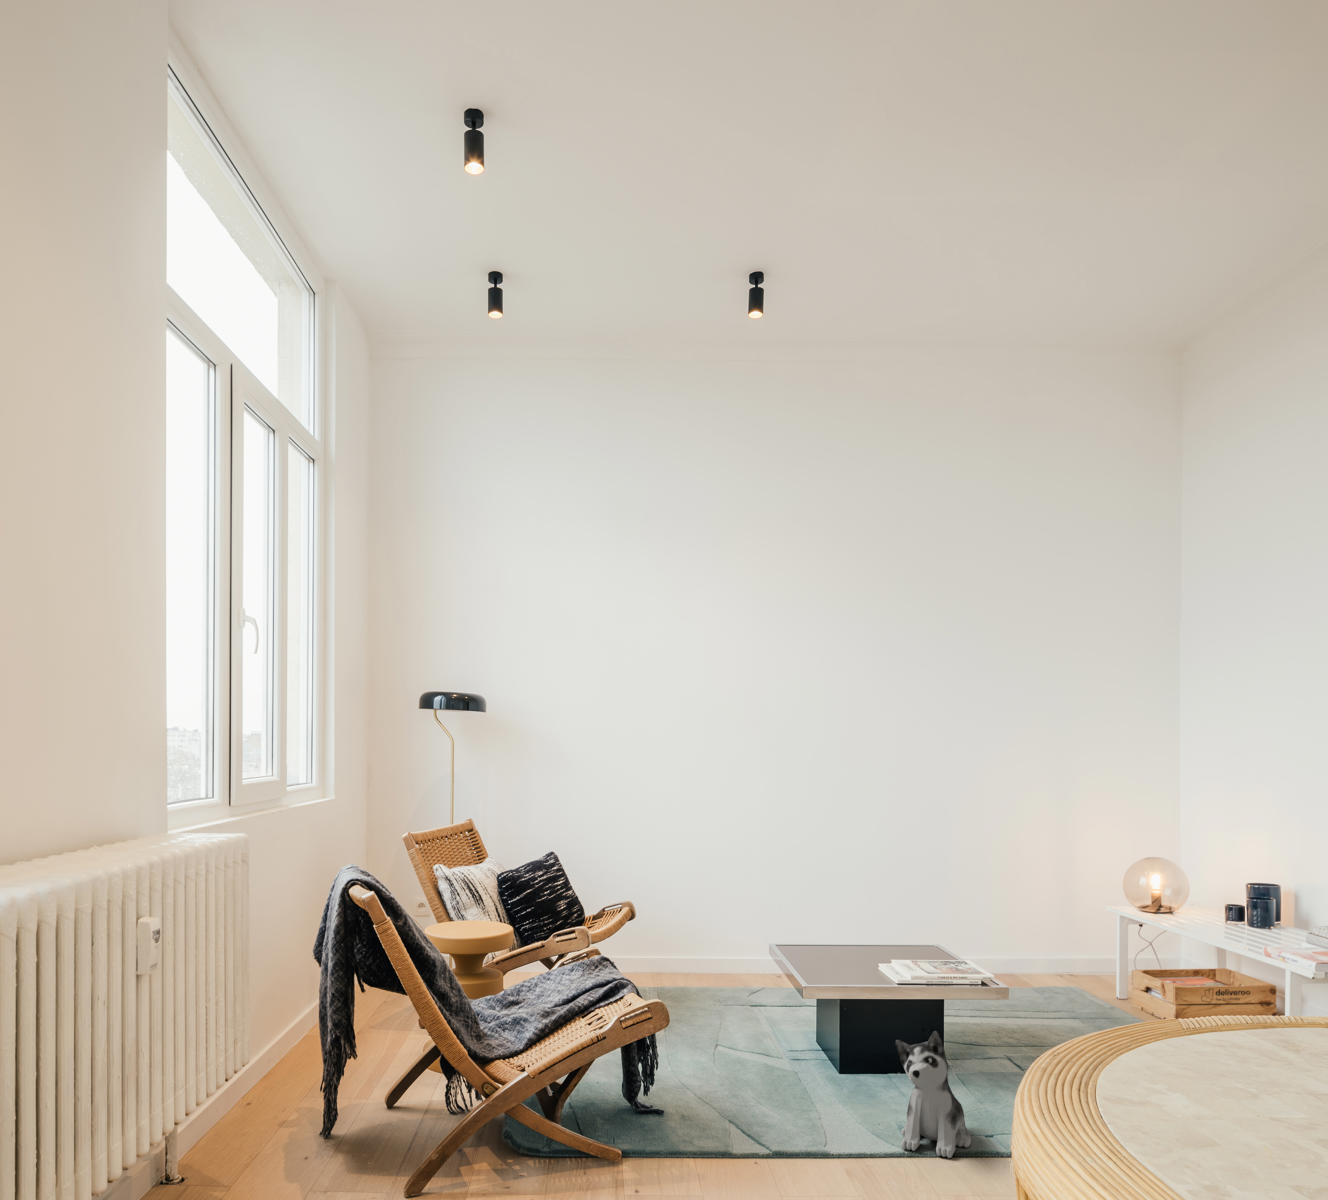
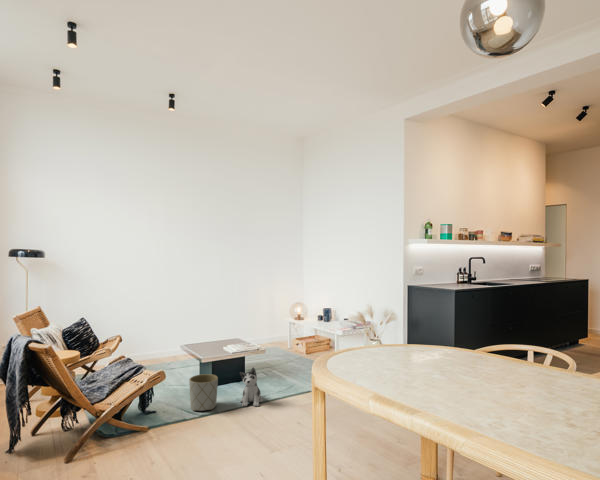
planter: none [751,1030,831,1141] -> present [189,374,218,411]

